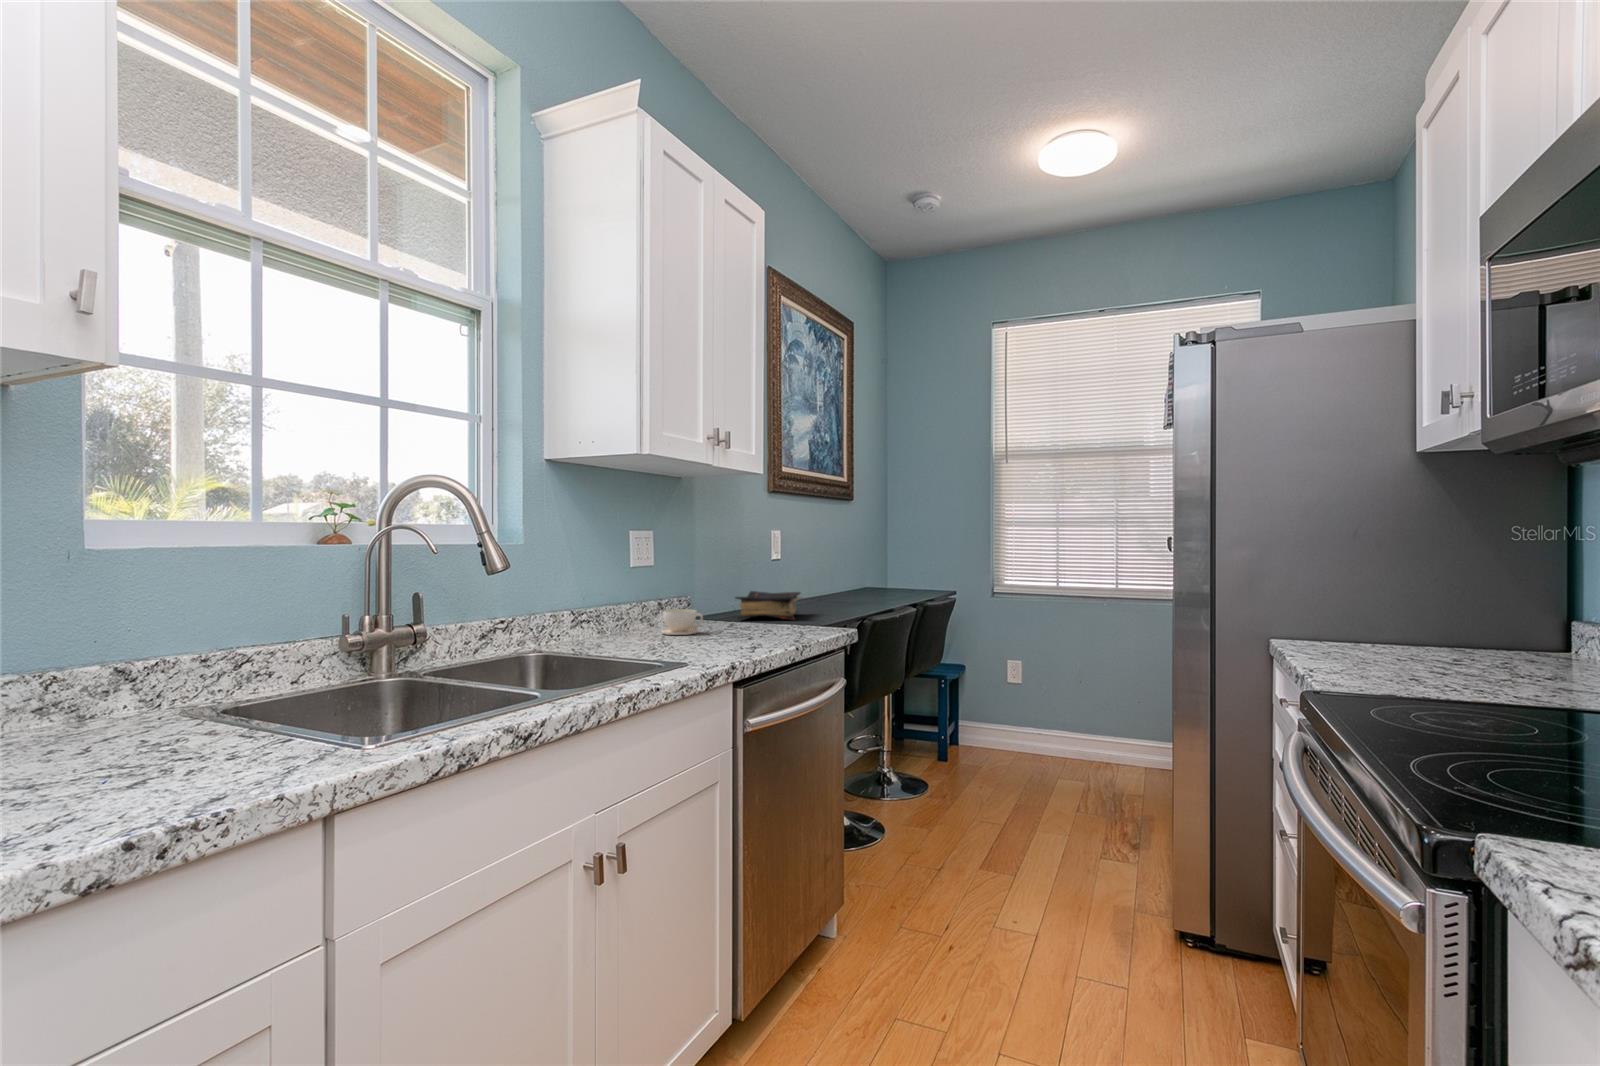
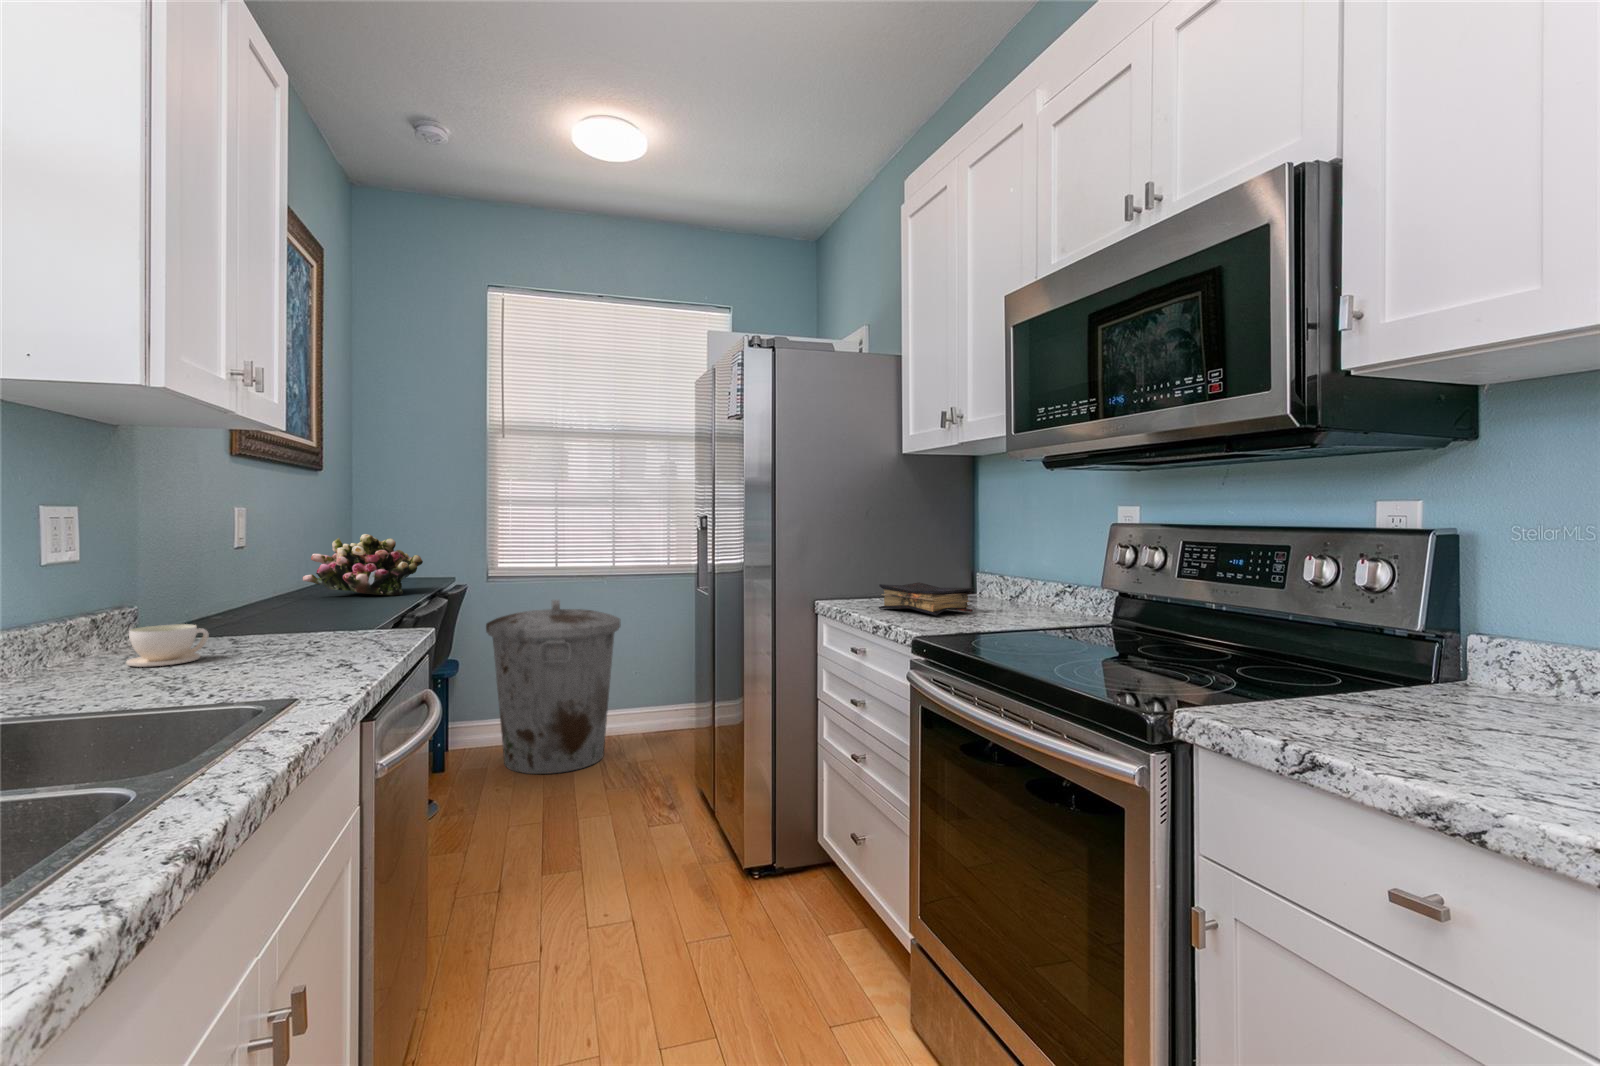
flower arrangement: none [822,551,906,602] -> present [303,534,423,595]
book: present [736,591,802,620] -> present [879,582,975,615]
trash can: none [980,617,1112,789] -> present [486,600,621,774]

